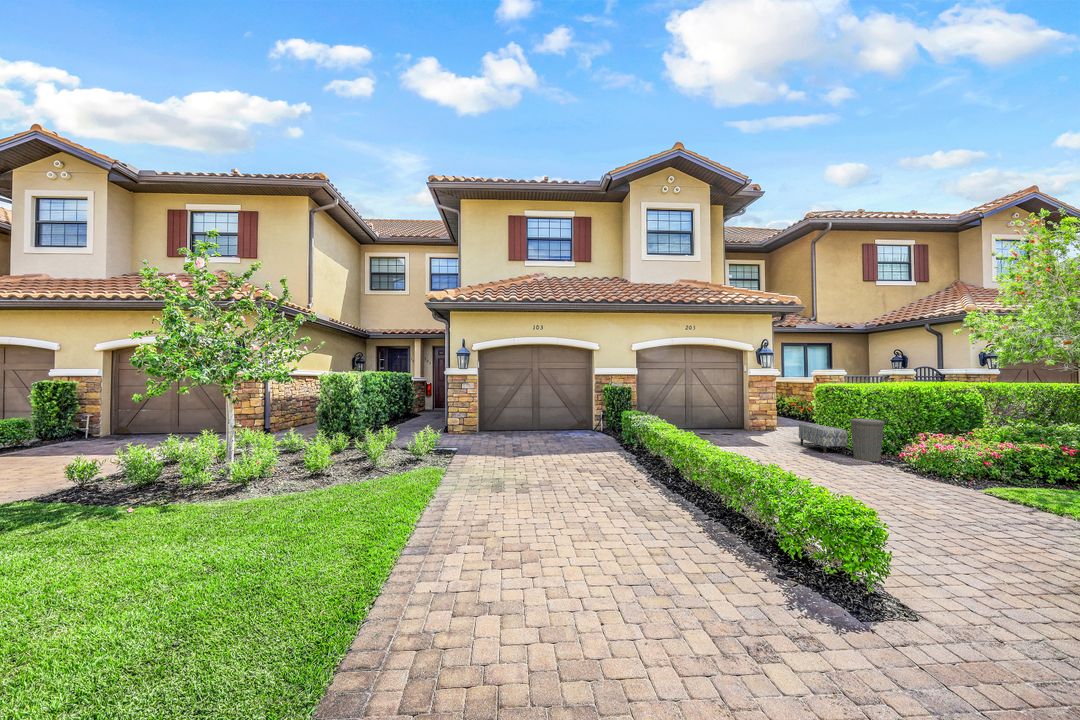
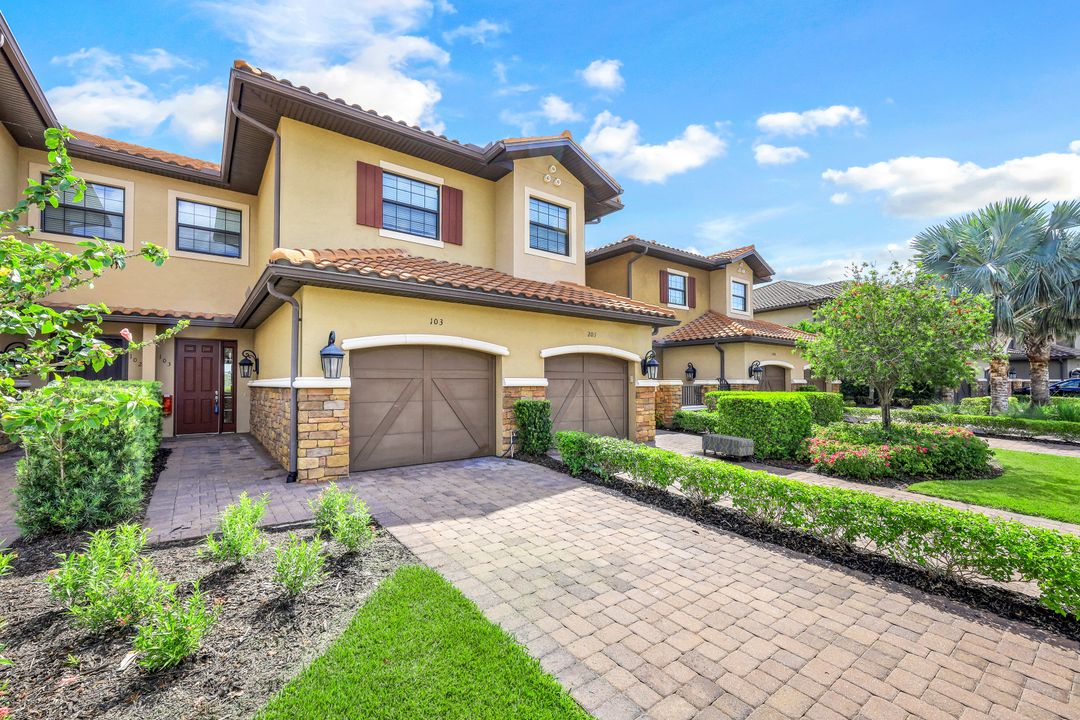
trash can: present [850,419,884,461] -> none [763,428,791,467]

